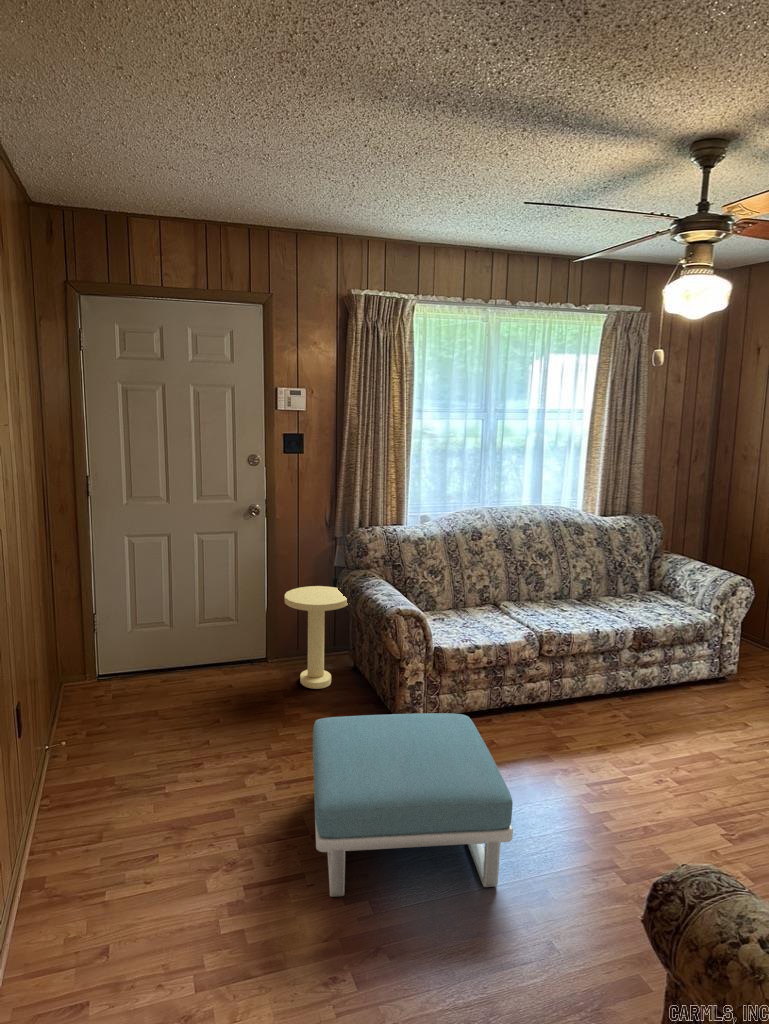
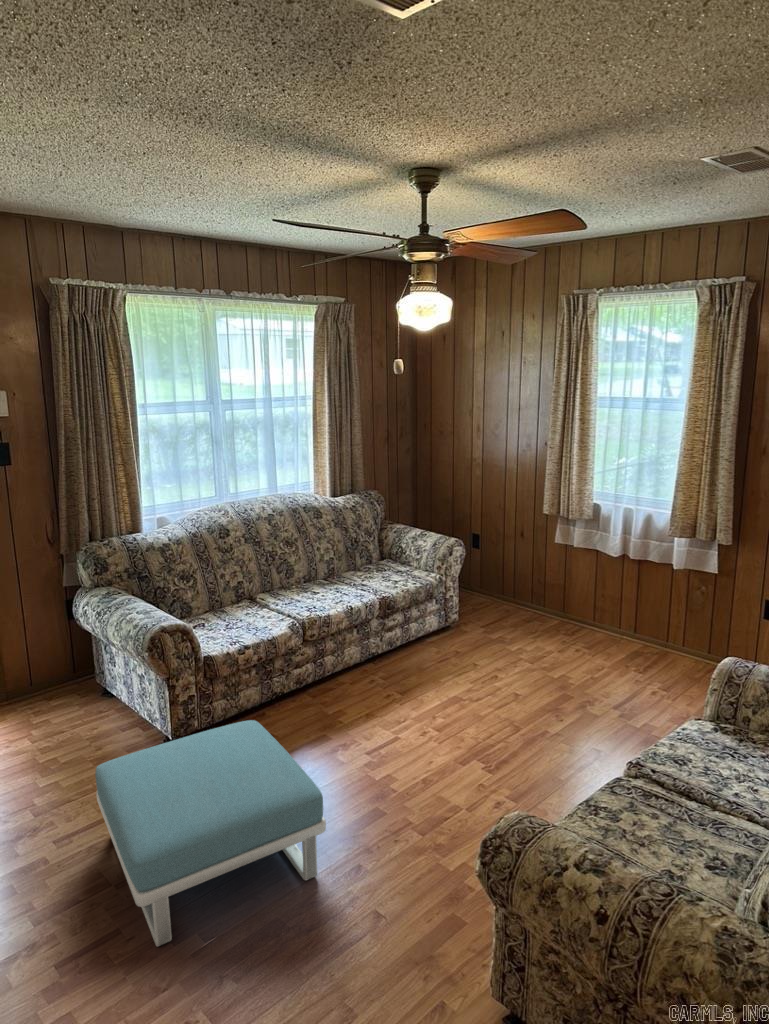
side table: present [285,586,348,689] -> none [16,611,97,726]

